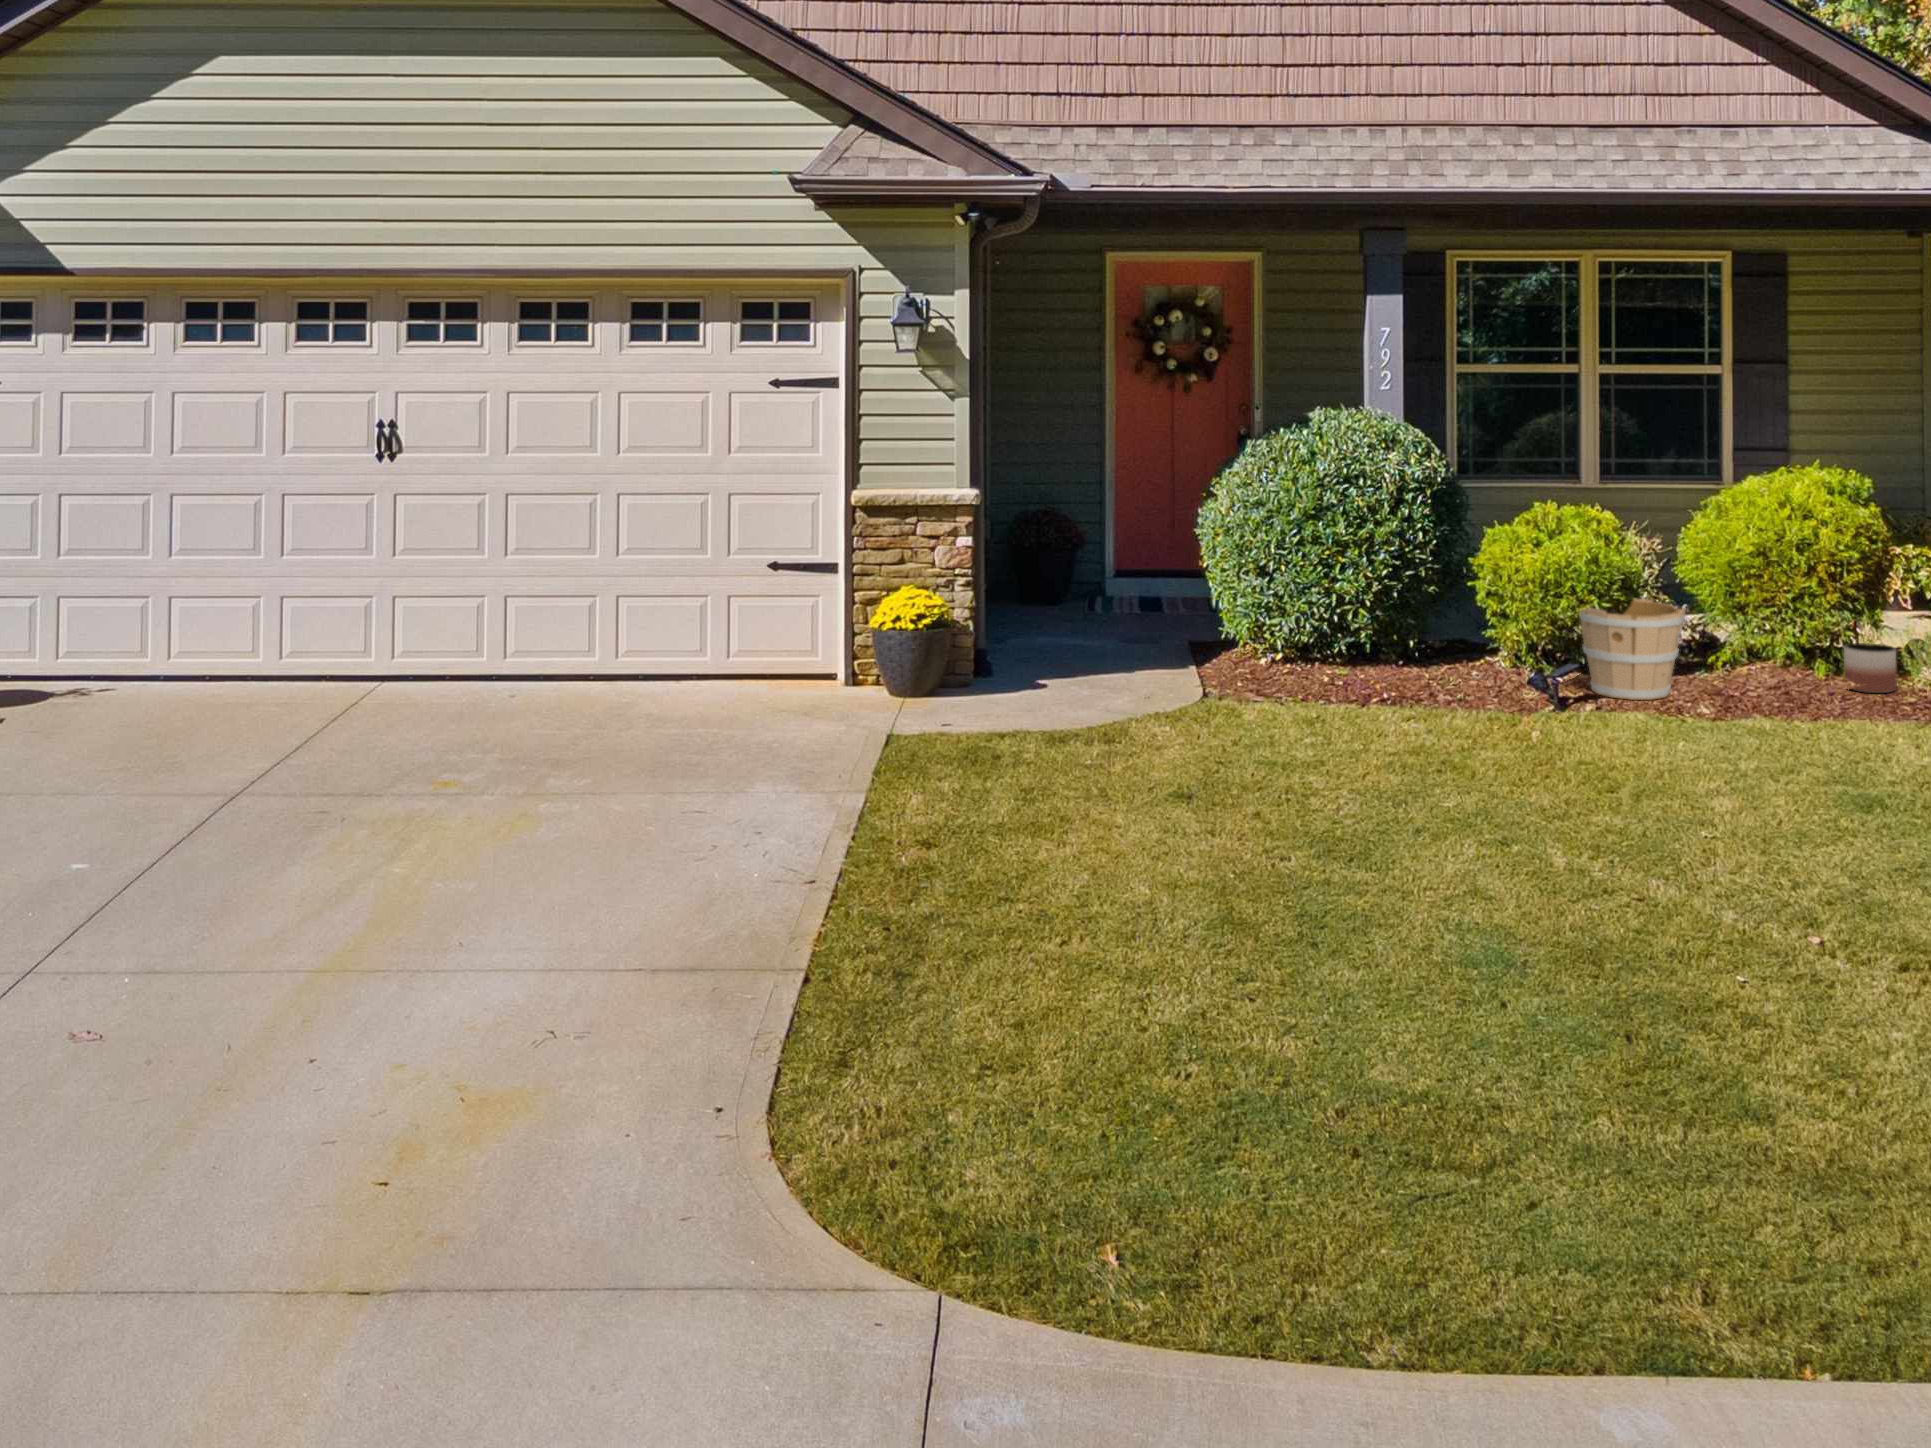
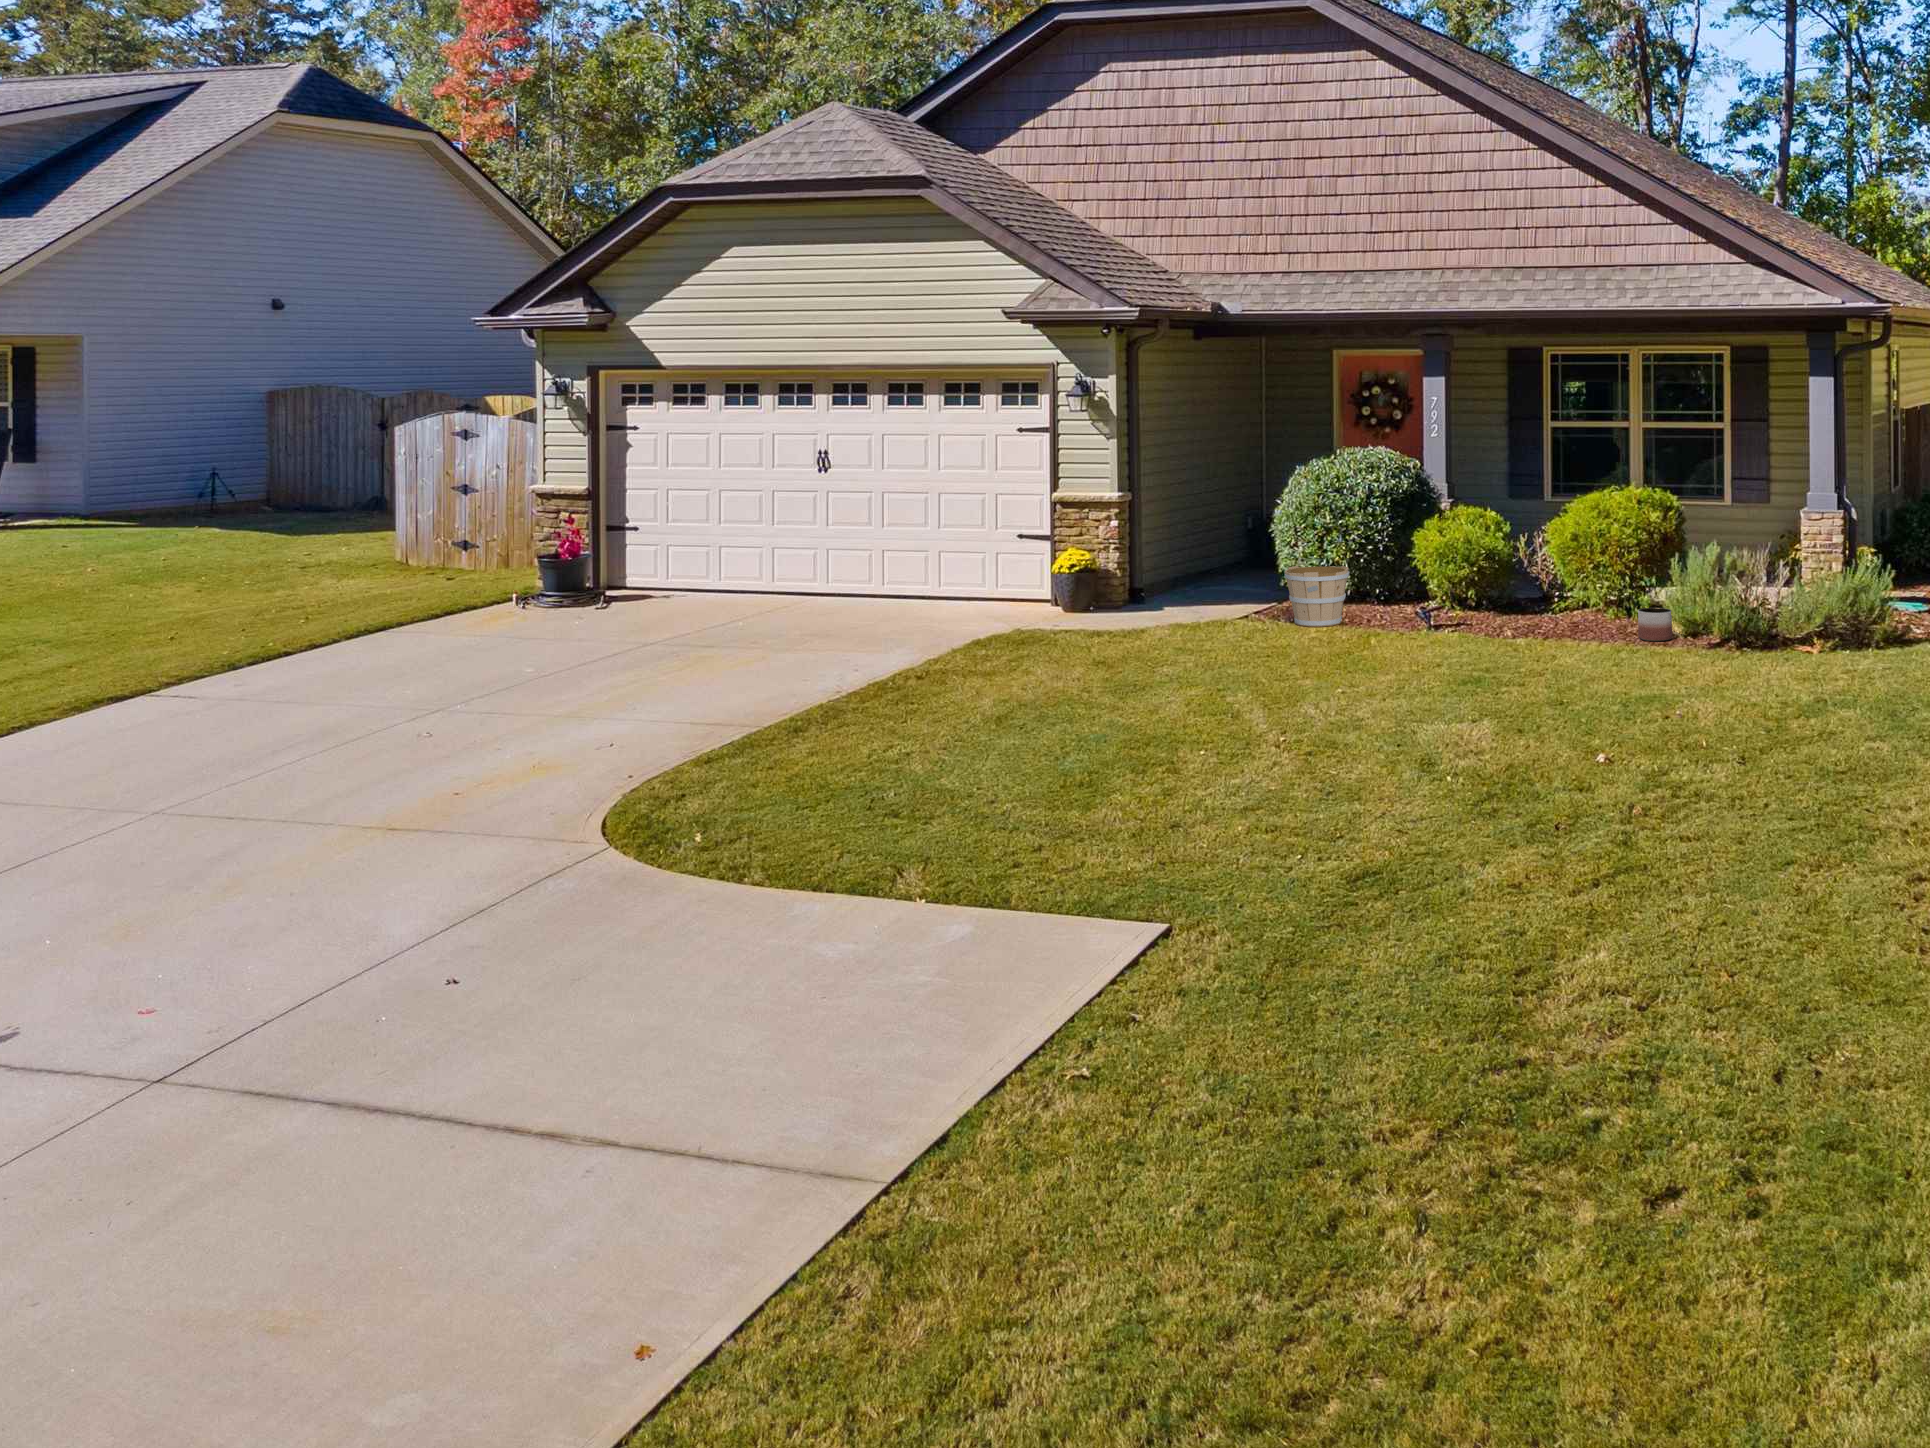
wooden bucket: present [1580,599,1686,700] -> present [1285,566,1349,627]

